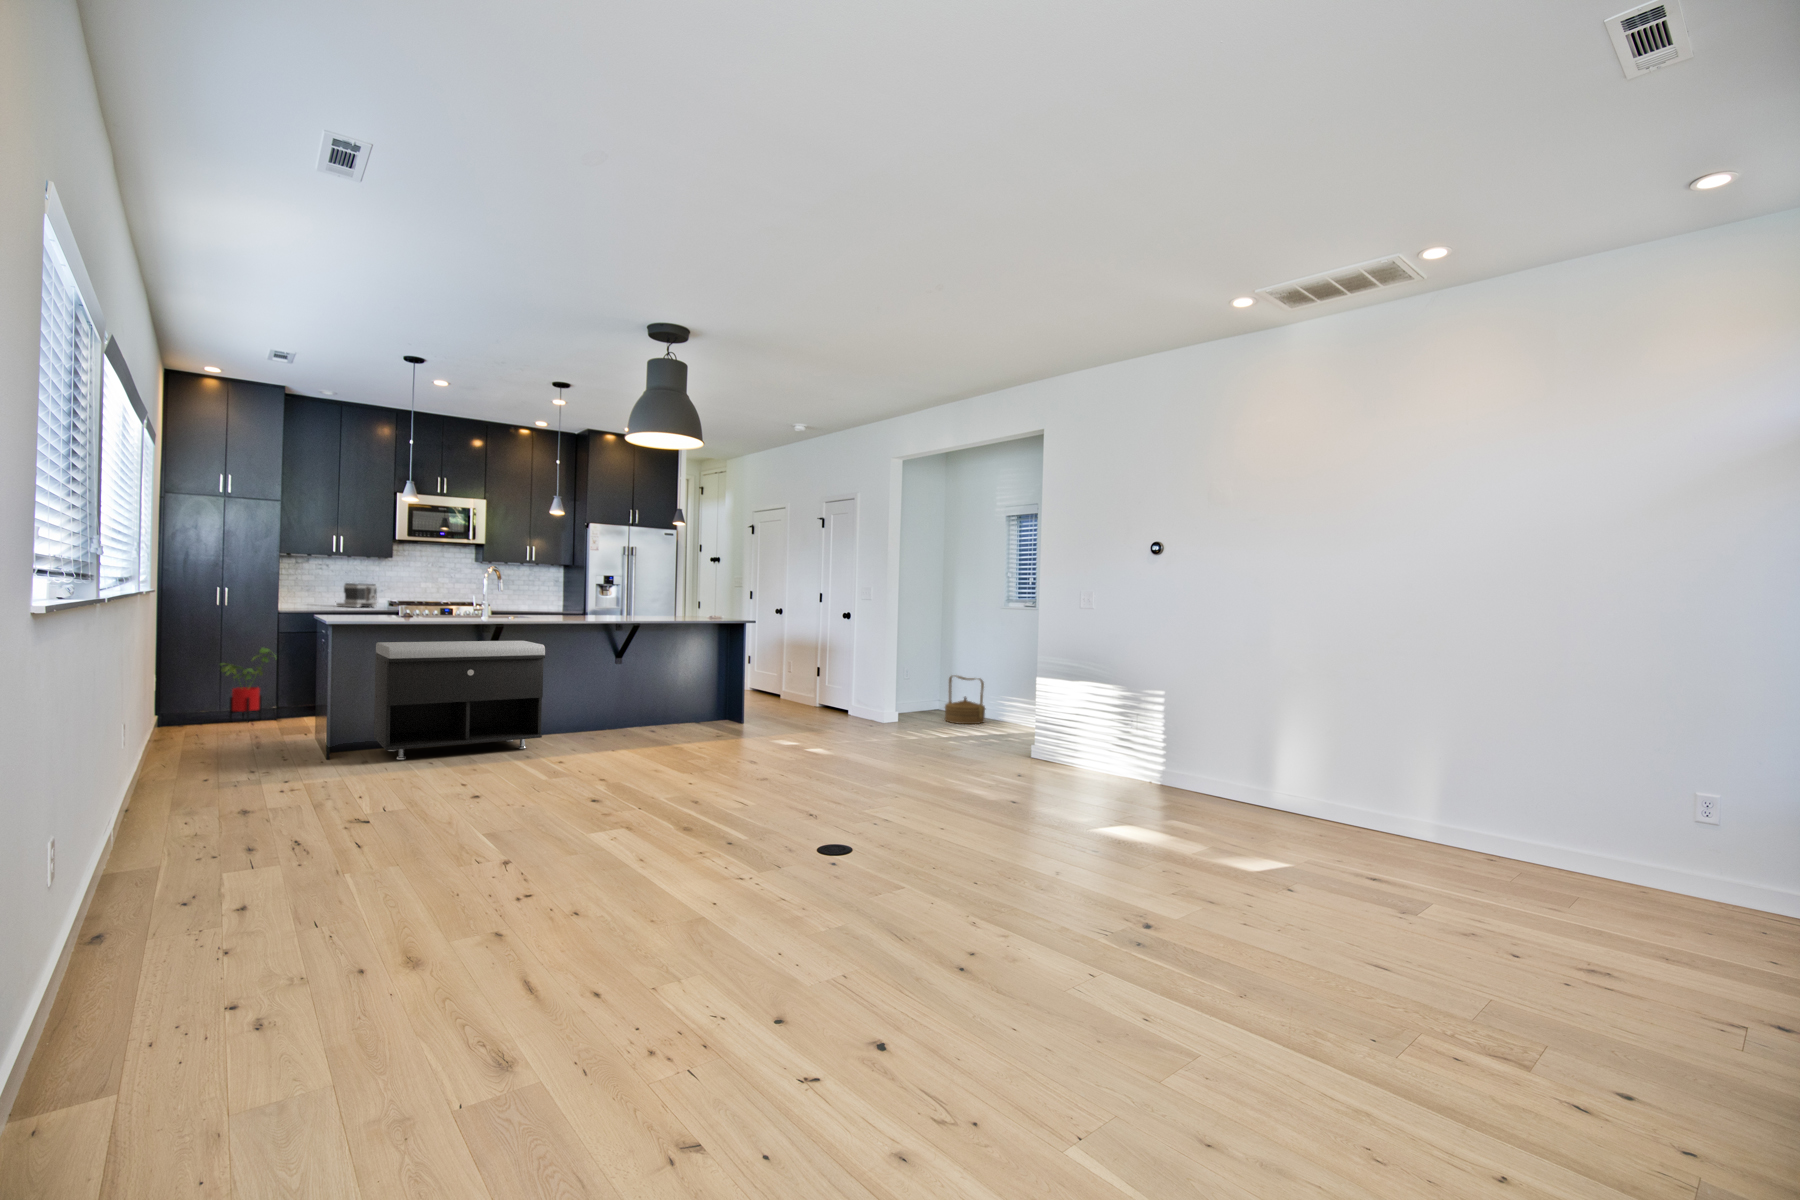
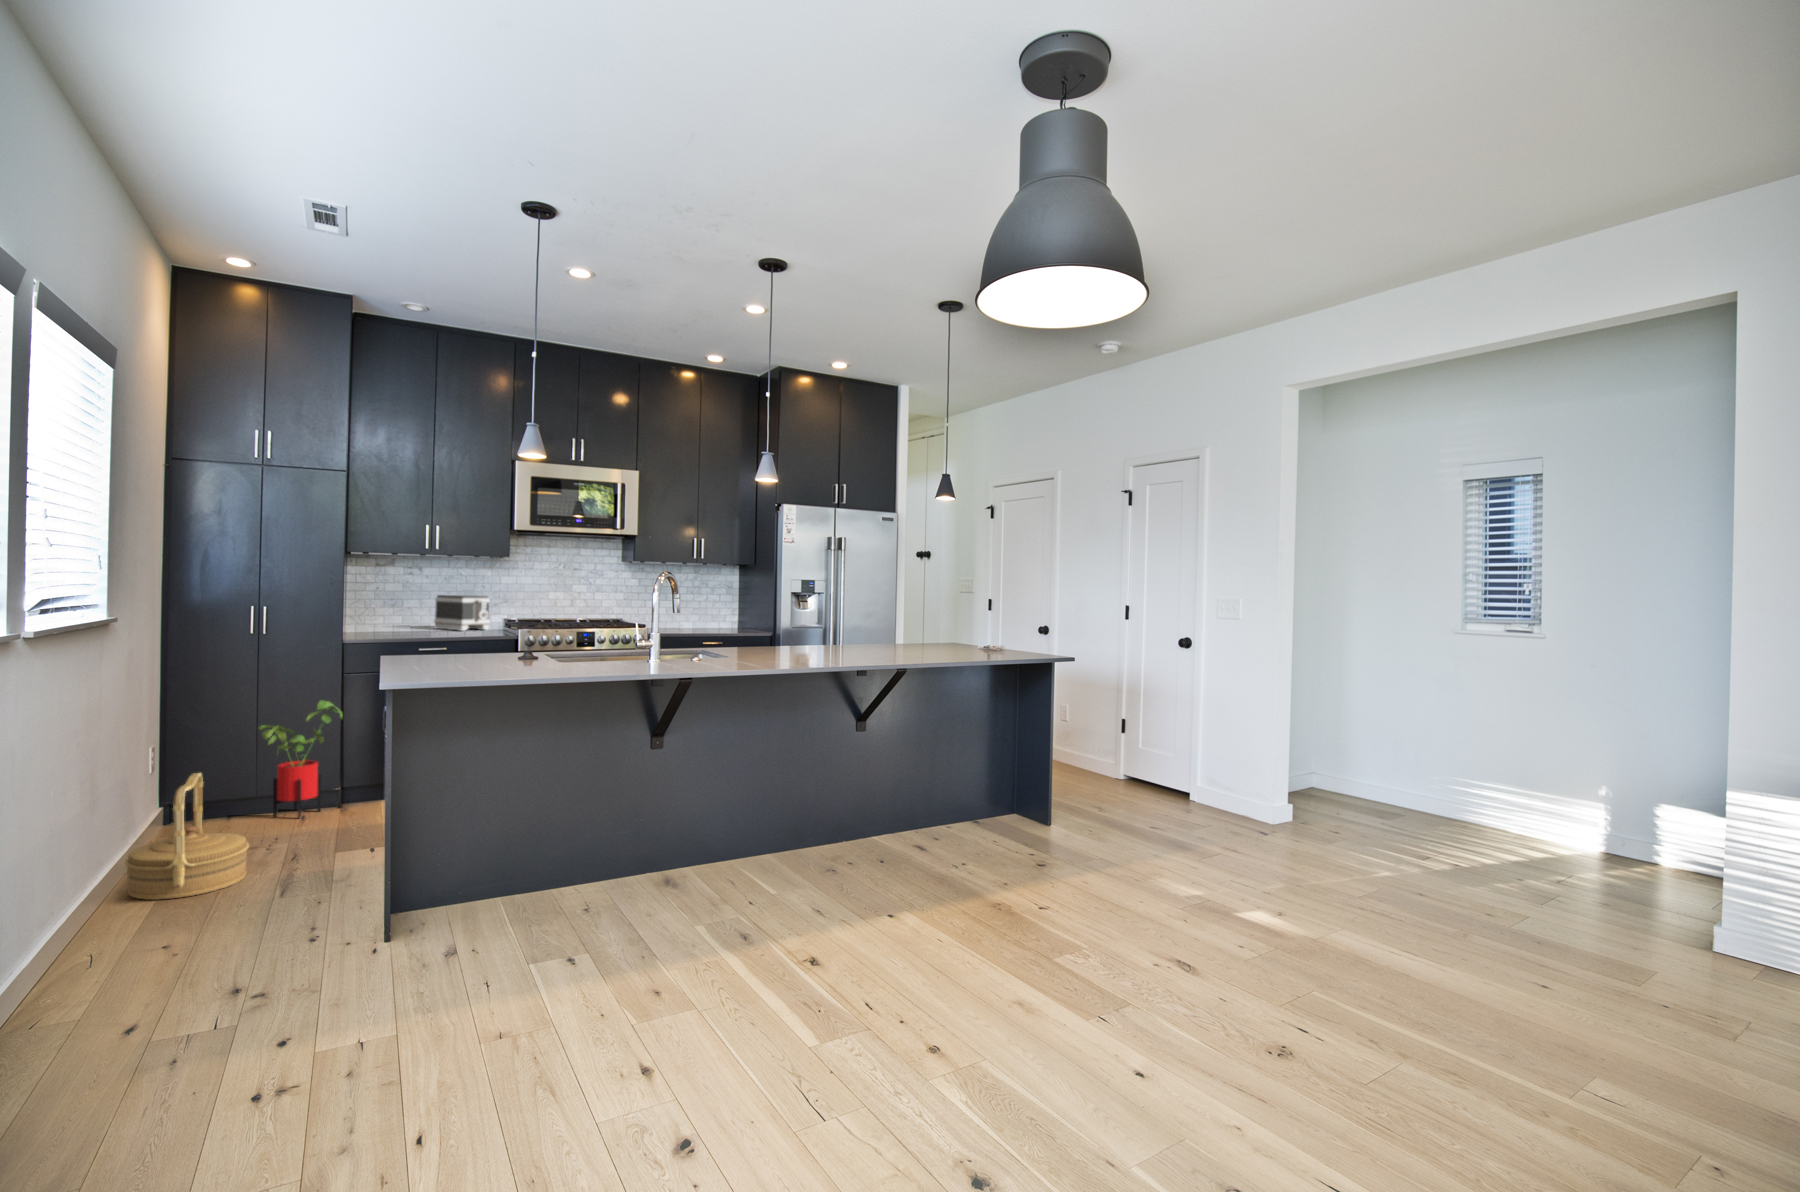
storage bench: present [374,641,545,760] -> none [478,701,770,946]
woven basket: present [945,675,985,724] -> present [125,773,249,900]

